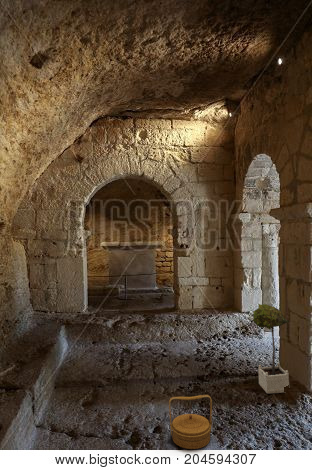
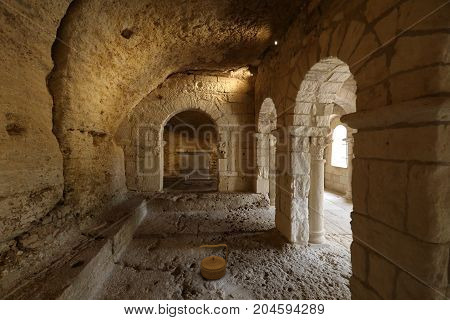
potted tree: present [253,304,289,393] -> none [259,187,281,243]

